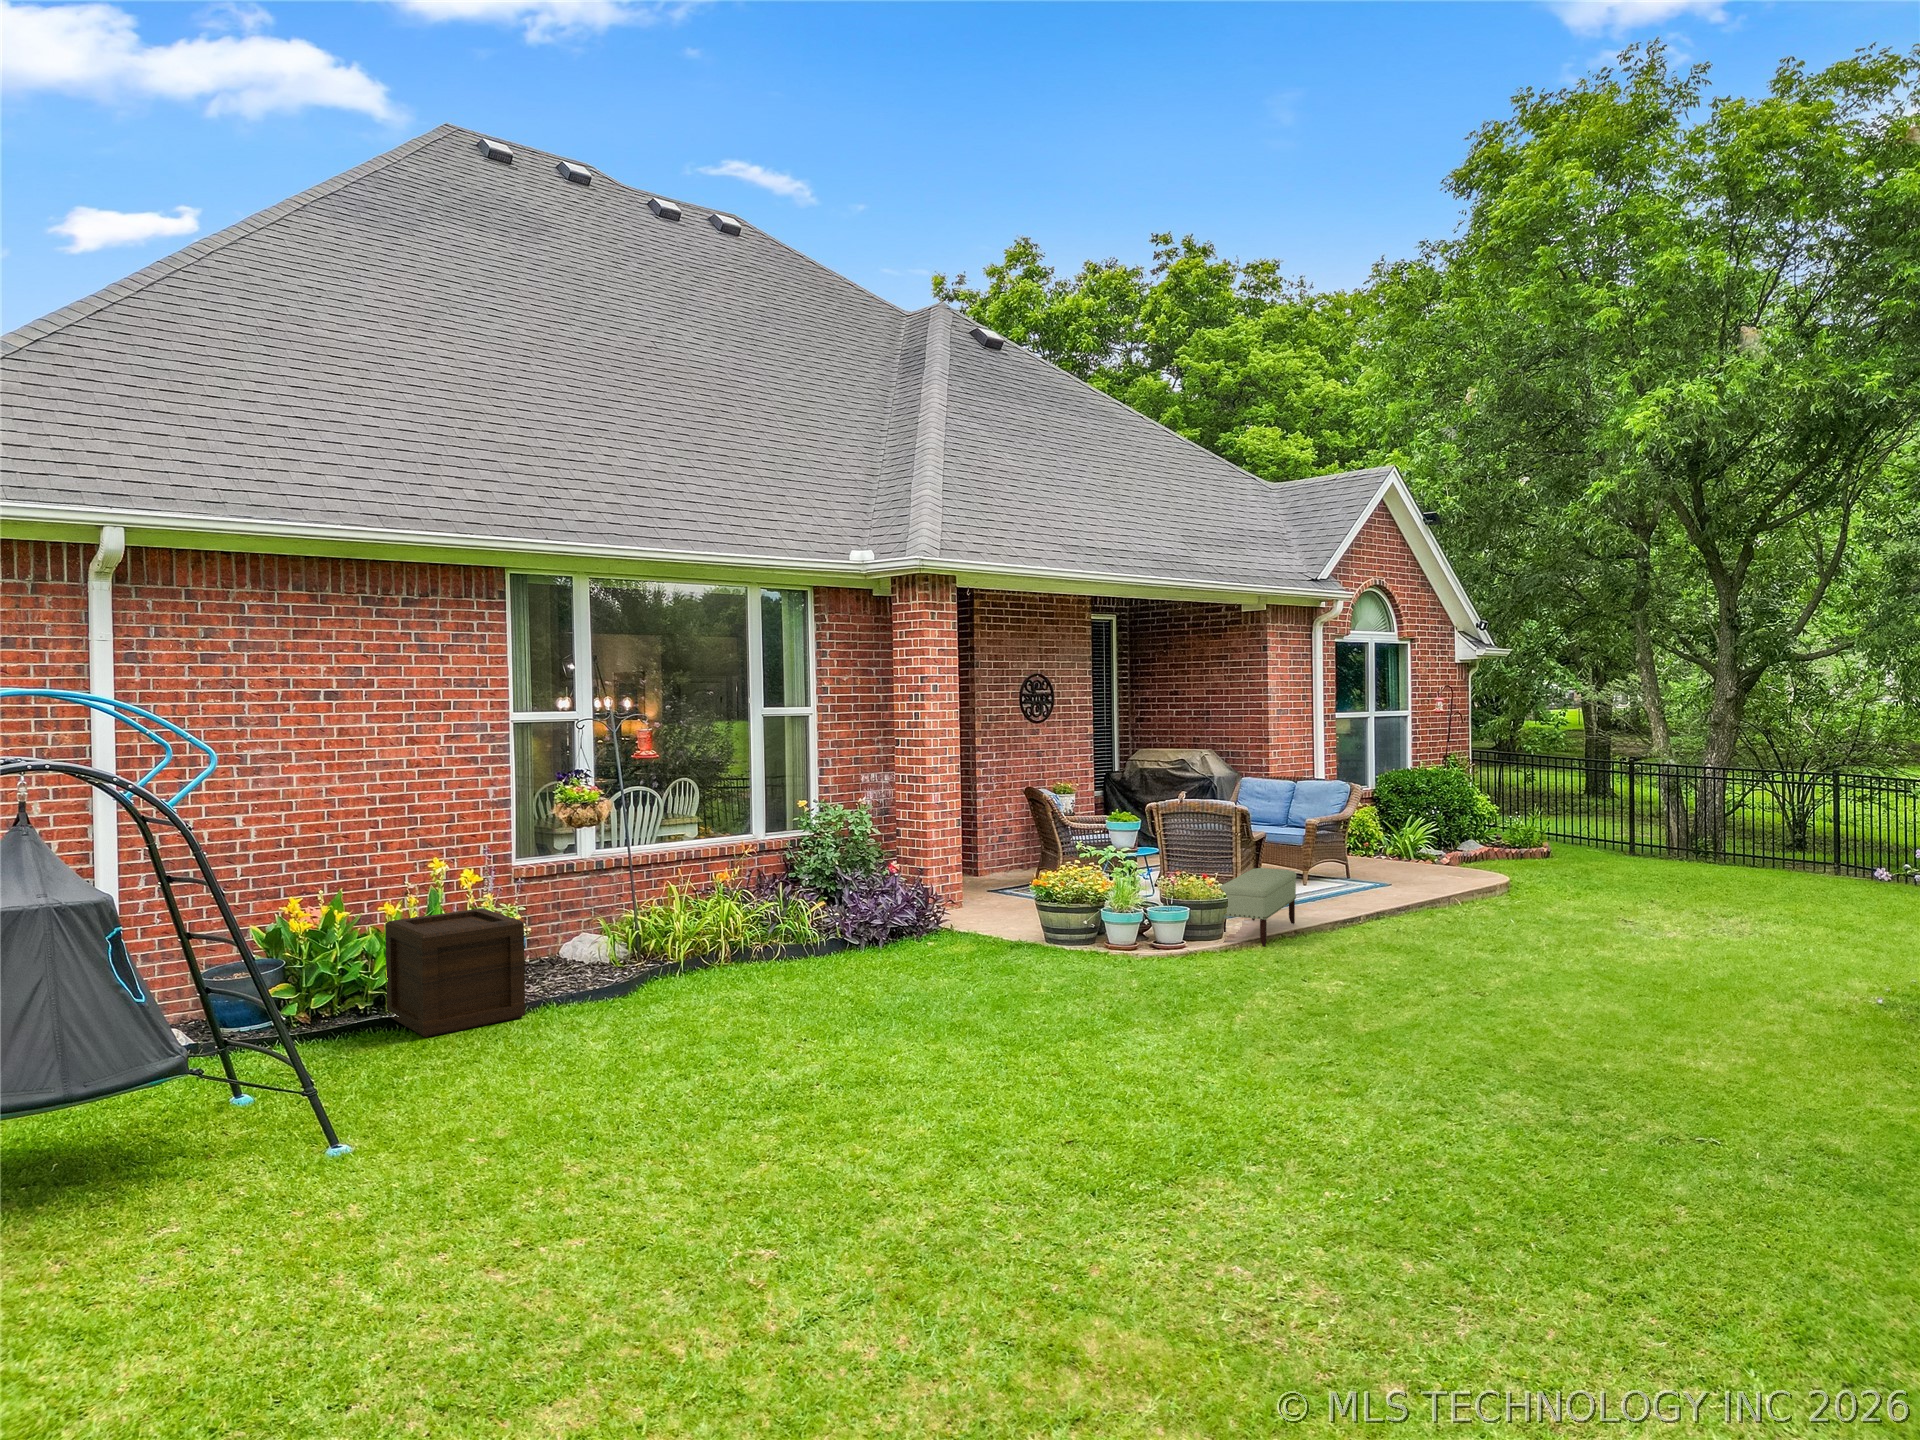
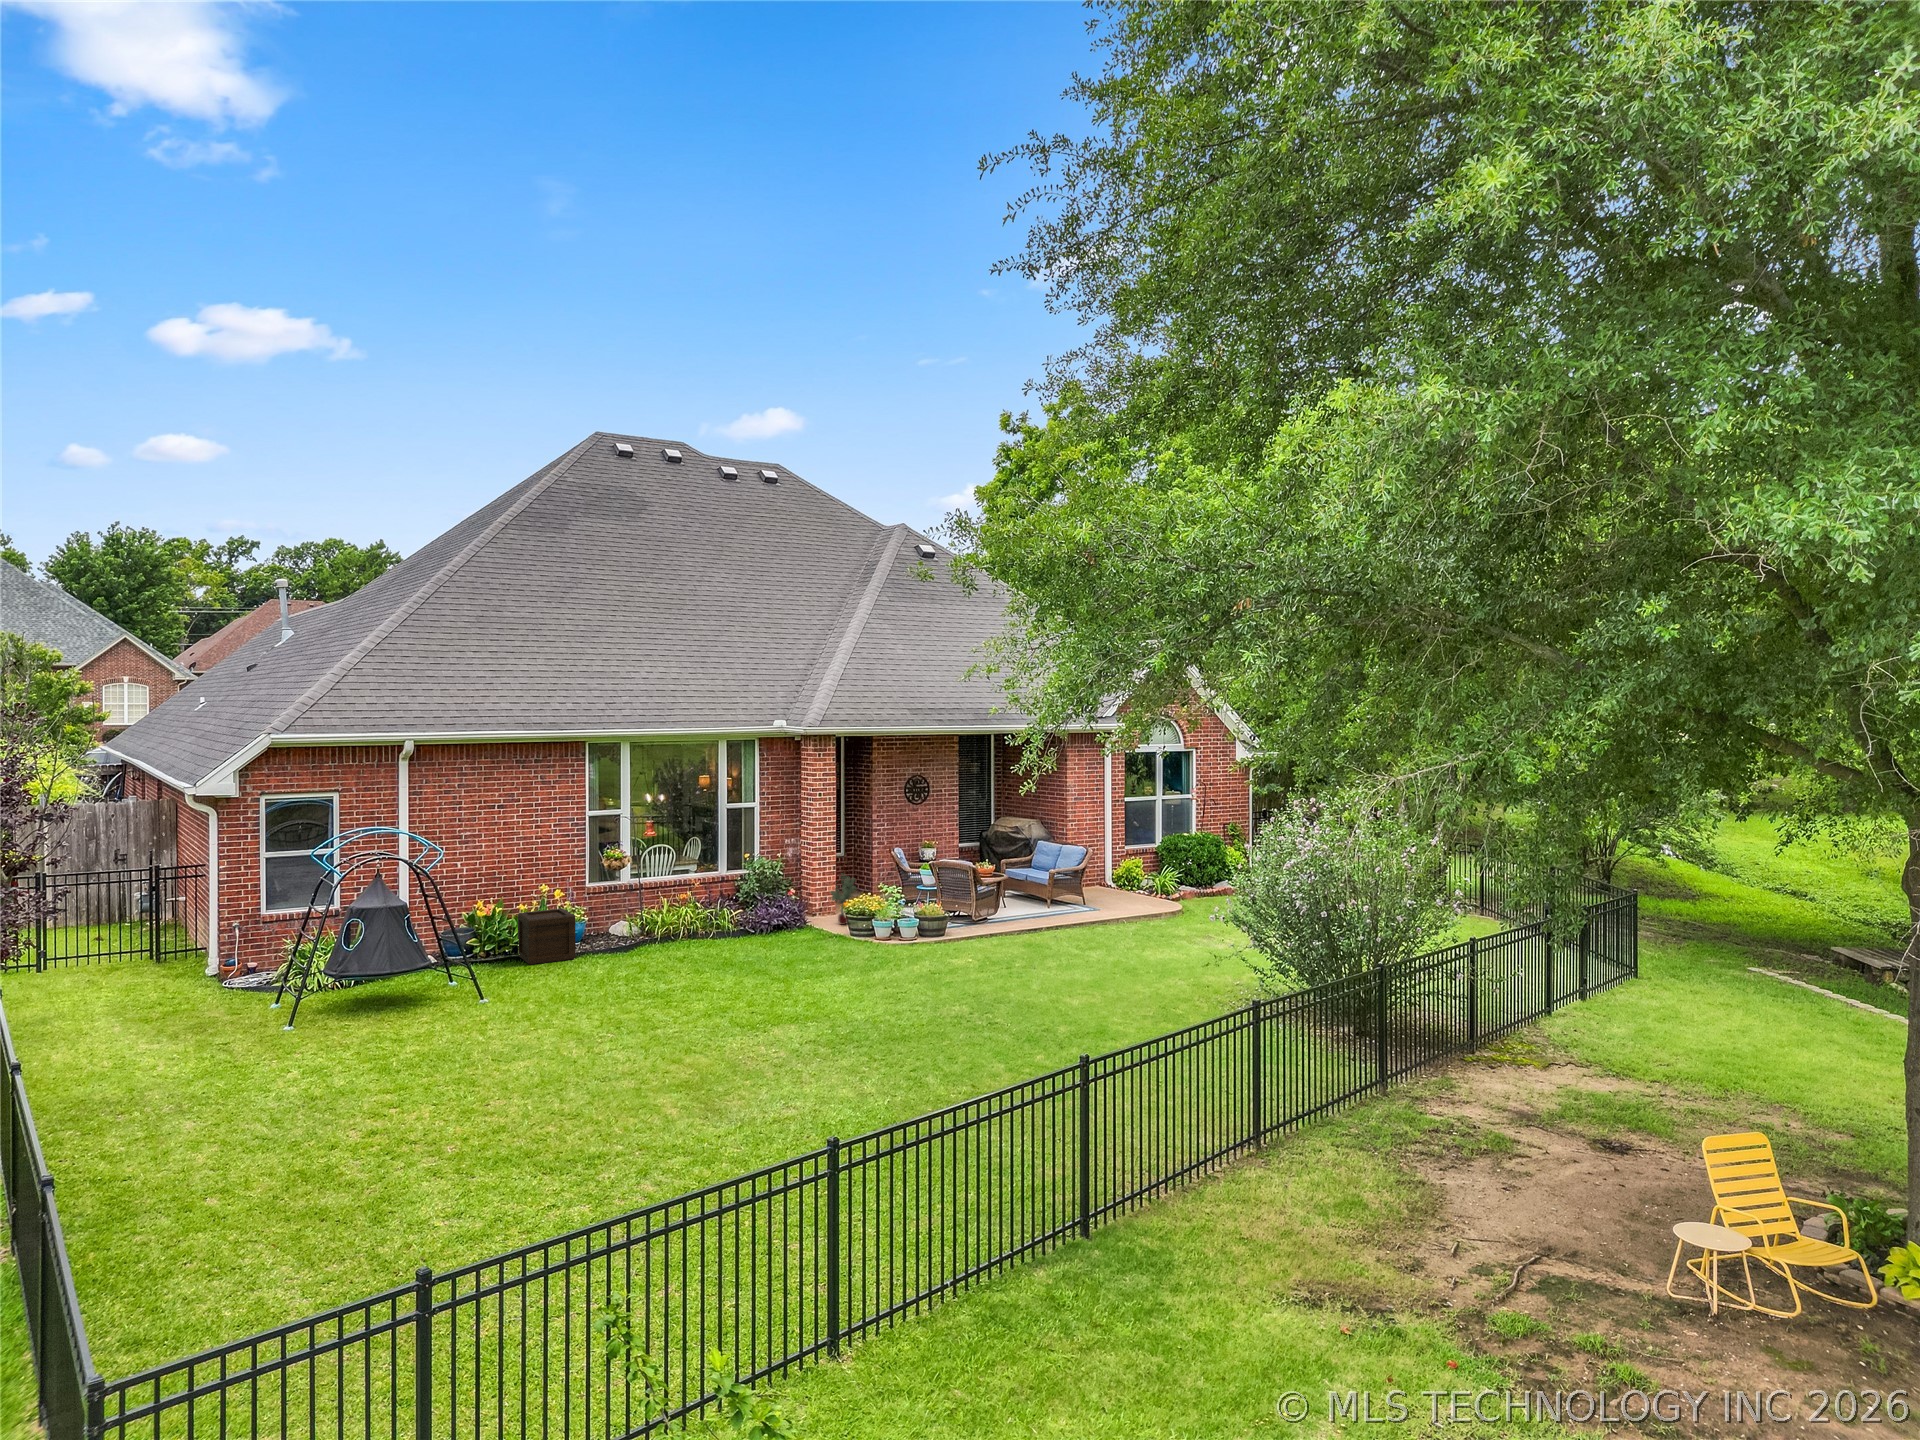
potted tree: none [959,830,1005,923] -> present [830,876,856,925]
bench: present [1220,868,1297,946] -> none [949,900,1011,944]

